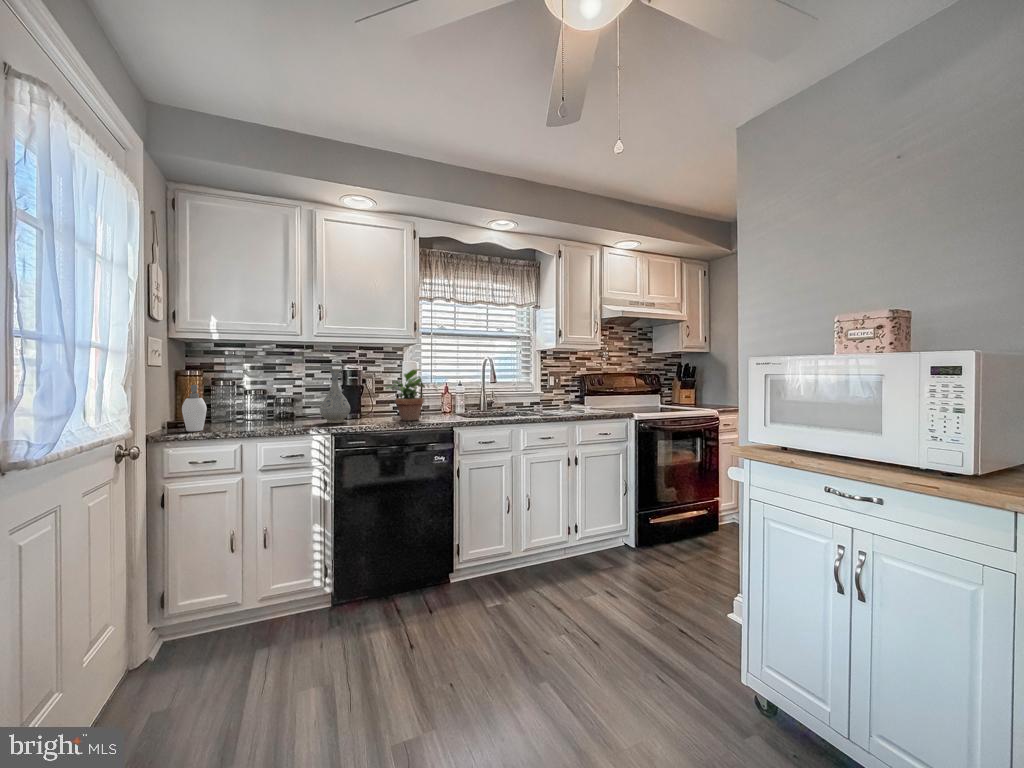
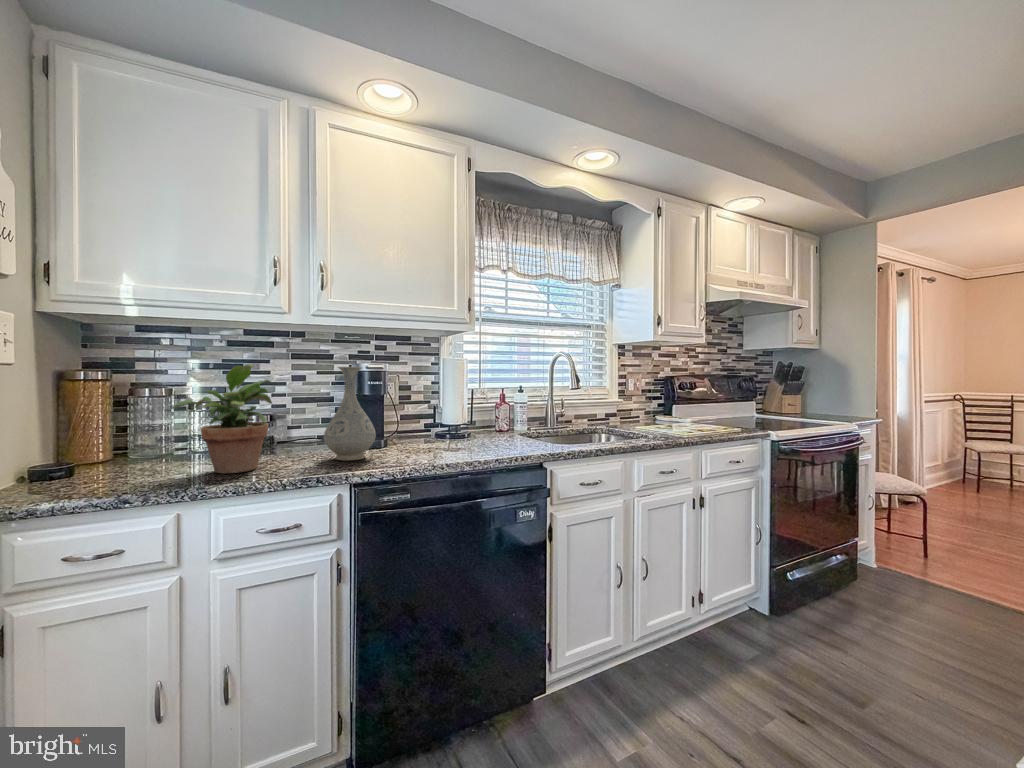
potted plant: present [385,369,425,421] -> present [173,365,272,473]
soap dispenser: present [182,385,207,431] -> none [53,396,108,490]

